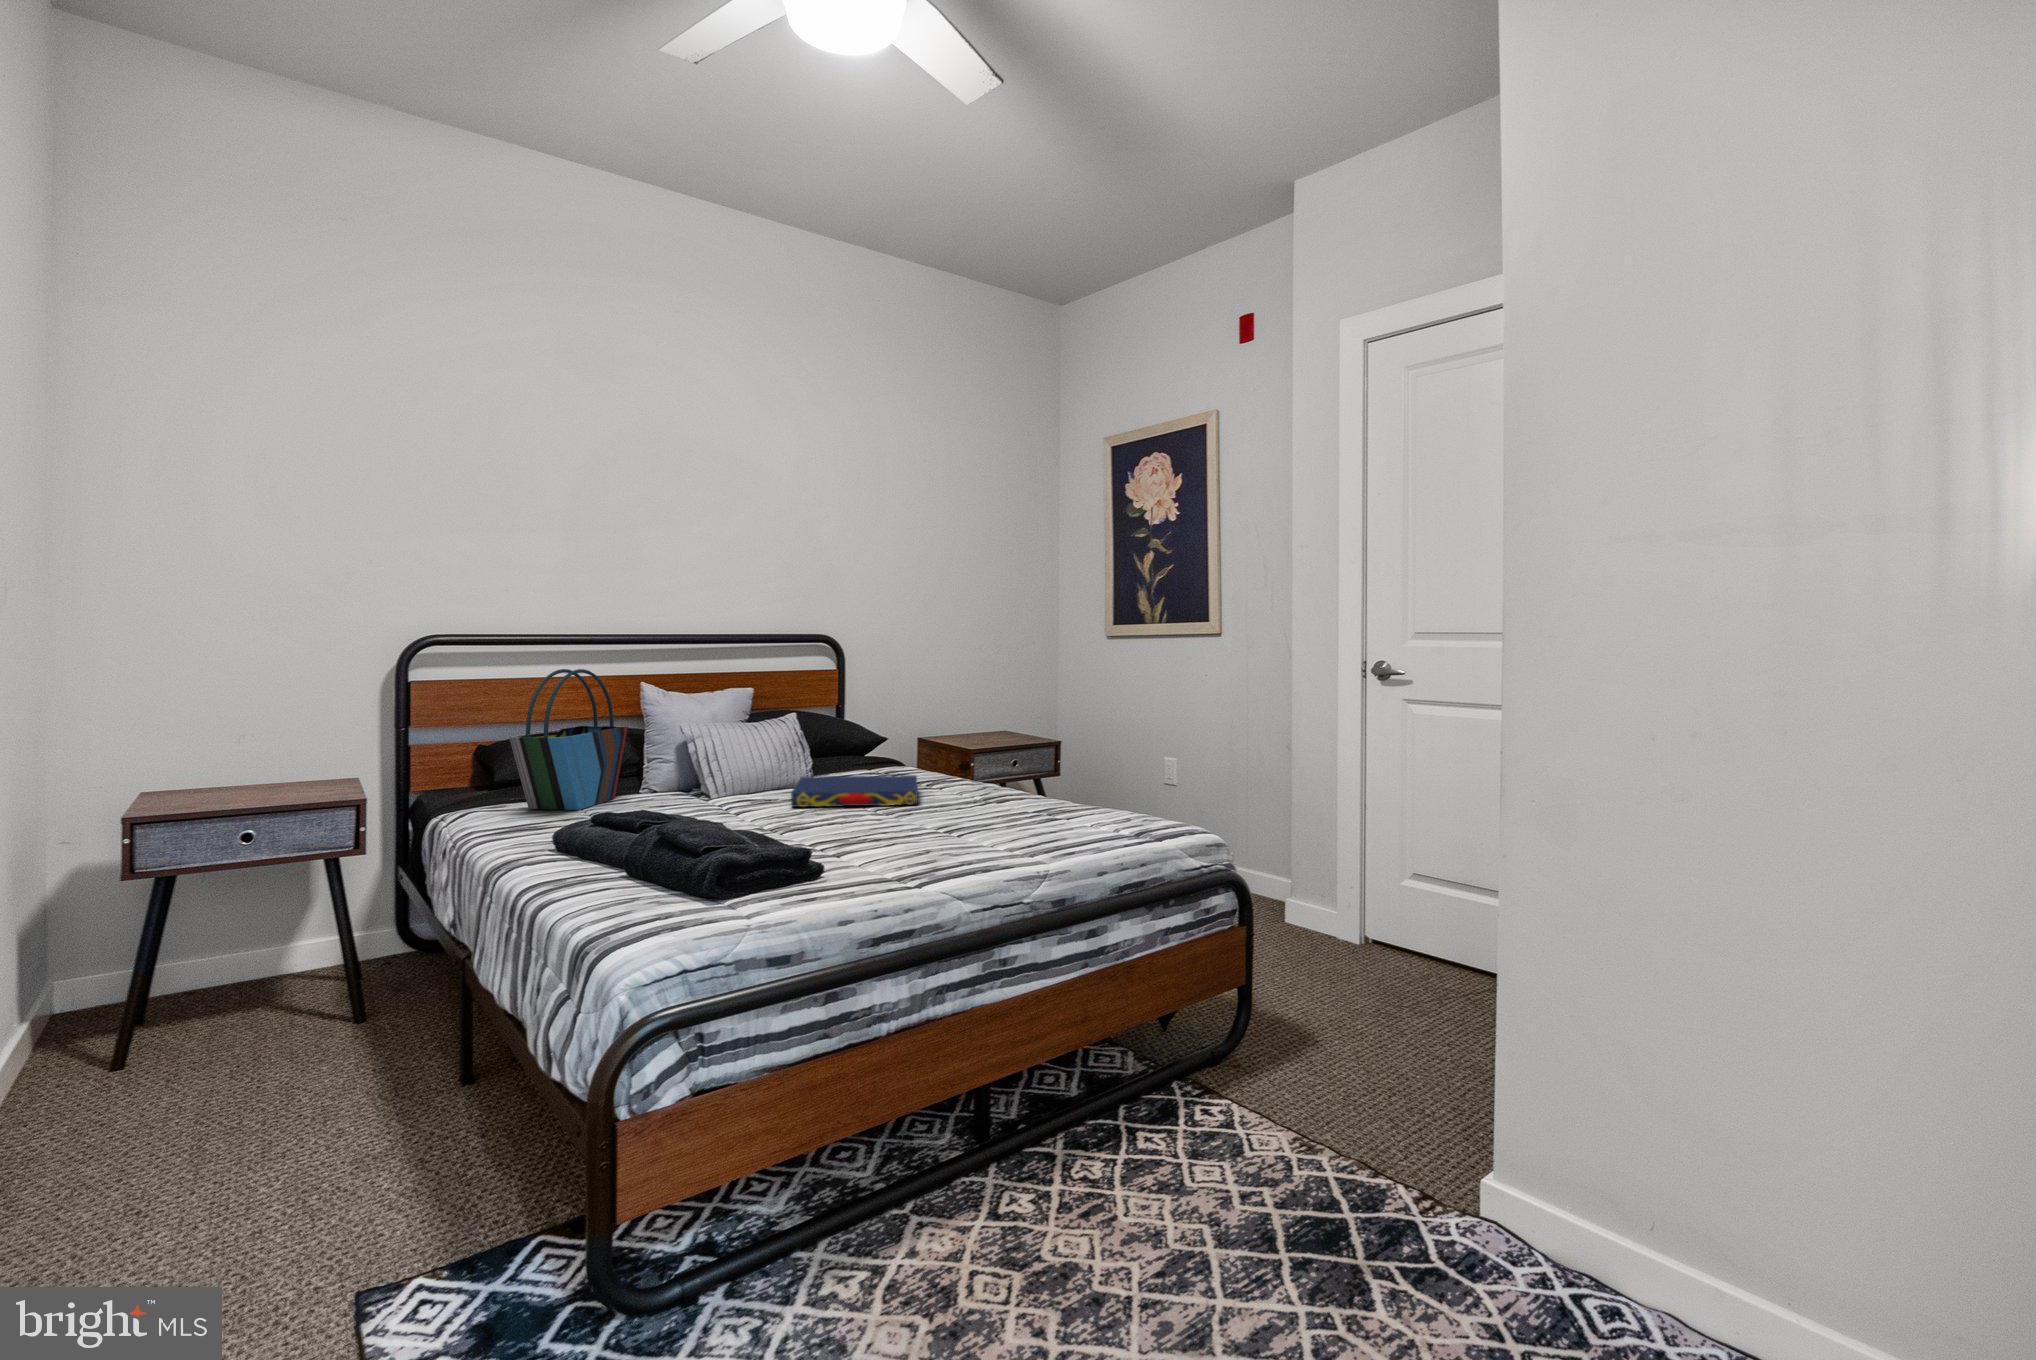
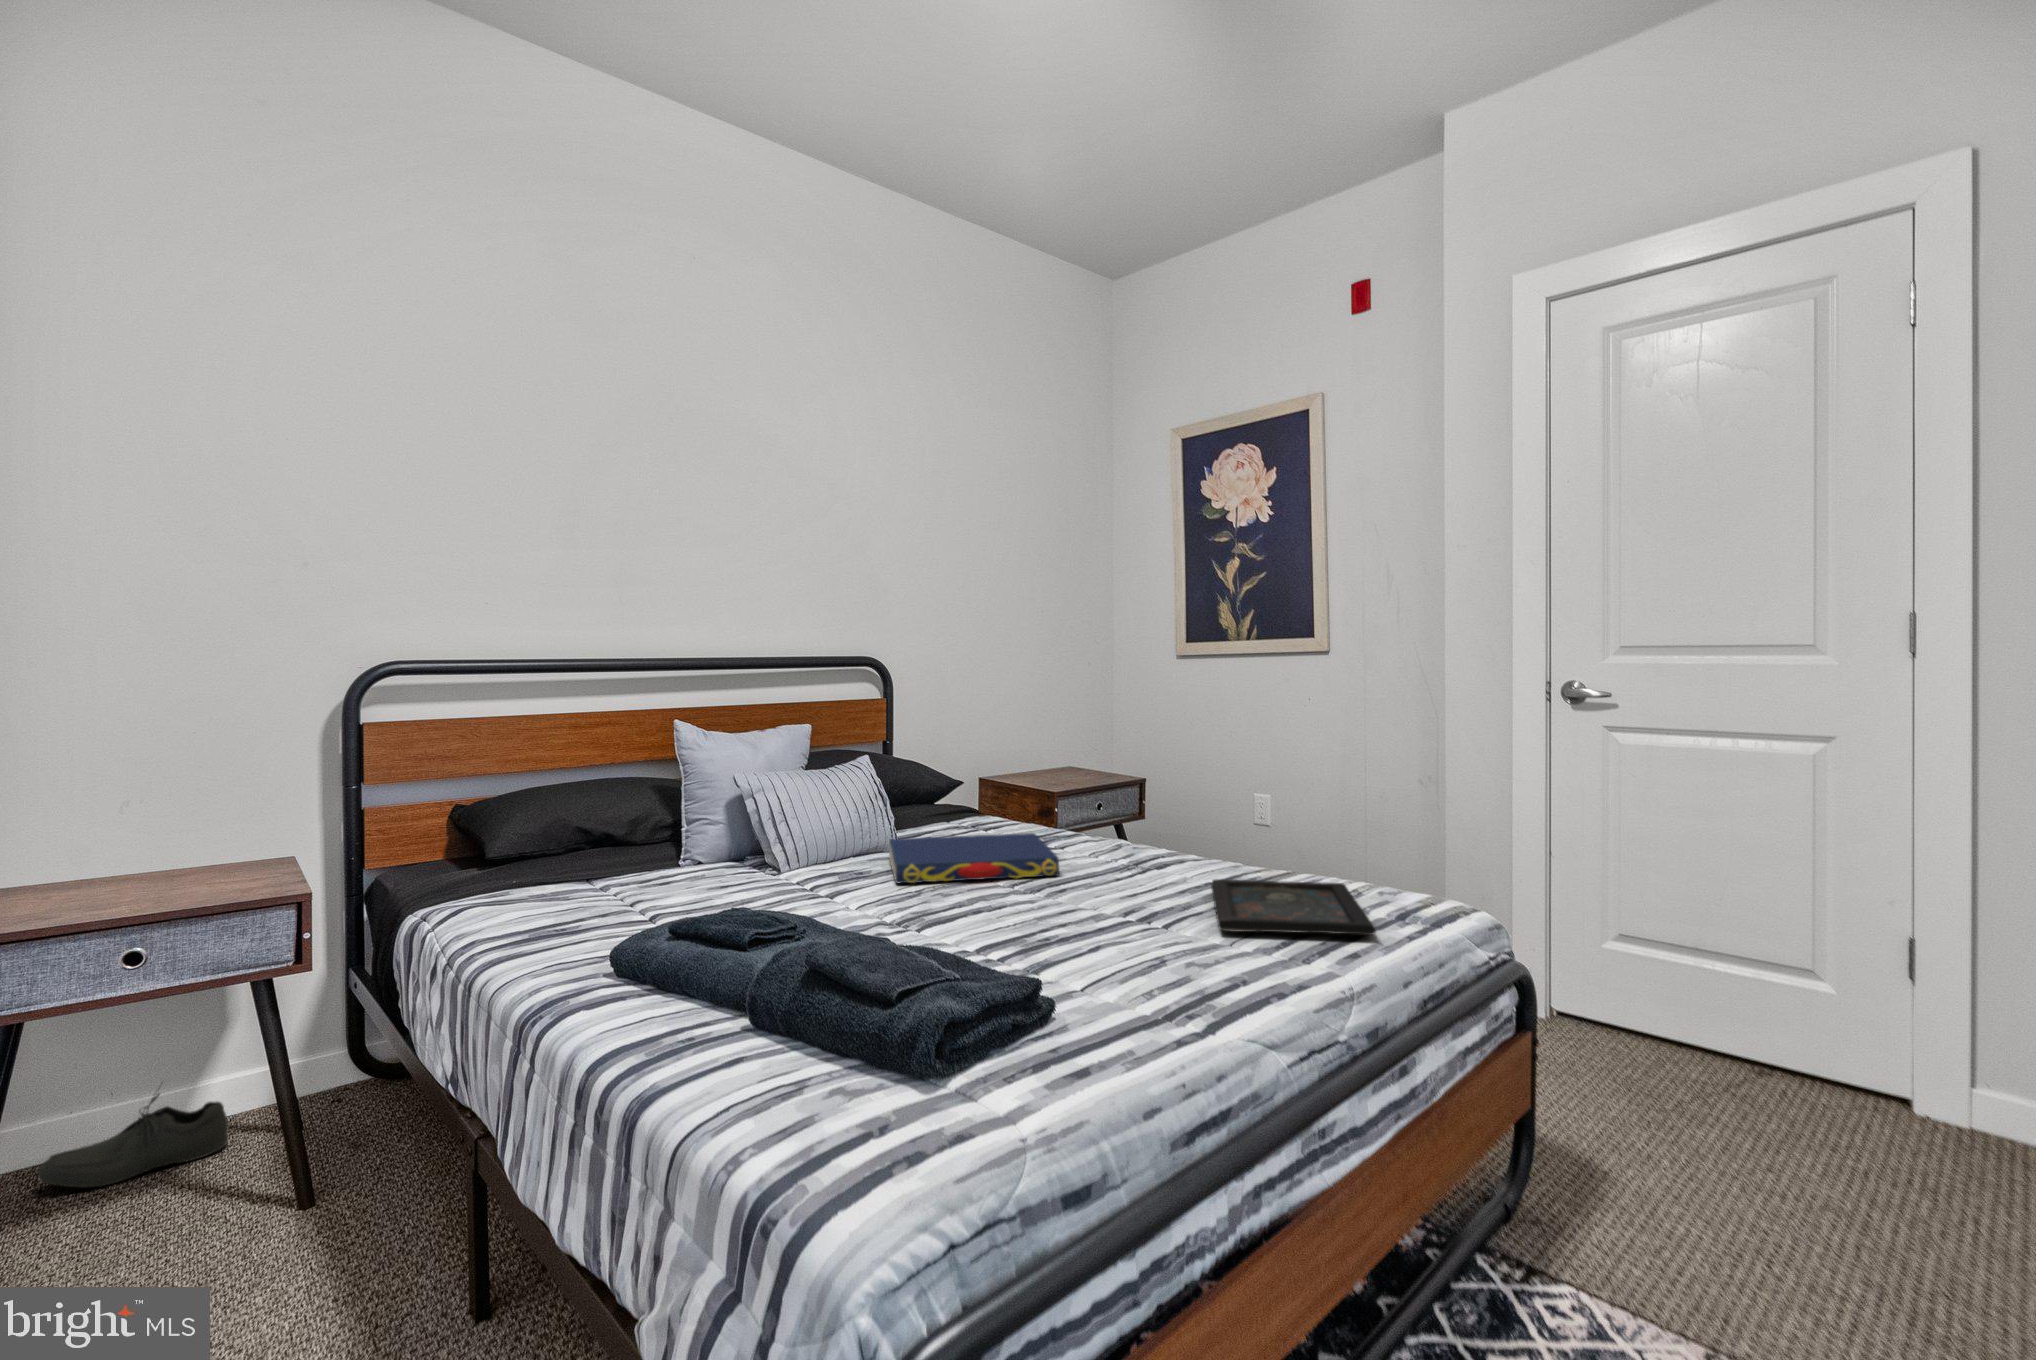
tote bag: present [510,669,628,810] -> none [516,705,662,896]
tray: none [989,807,1115,842] -> present [1211,879,1375,935]
shoe: none [178,938,309,1006] -> present [38,1094,228,1188]

